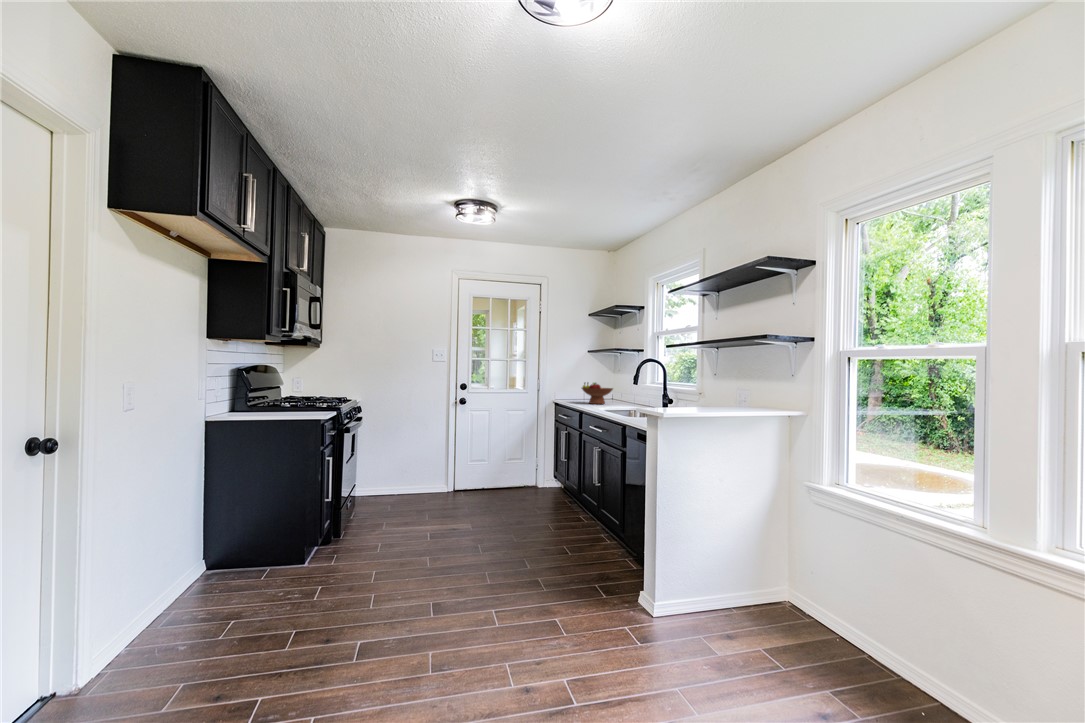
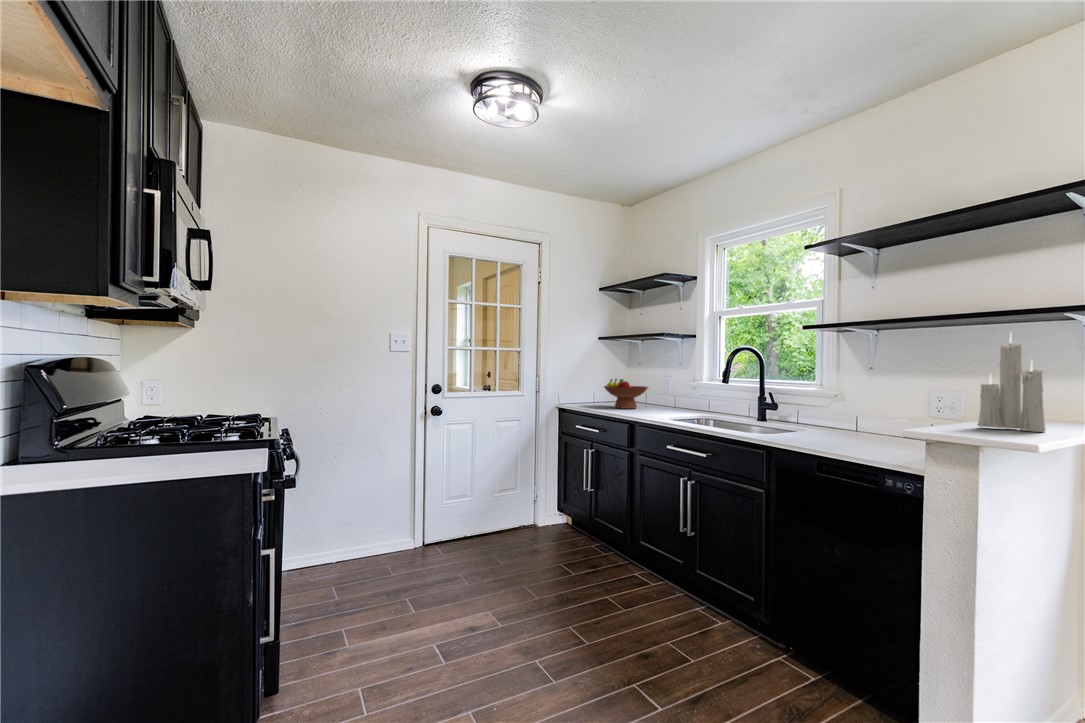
candle: none [695,349,721,411] -> present [978,333,1045,432]

